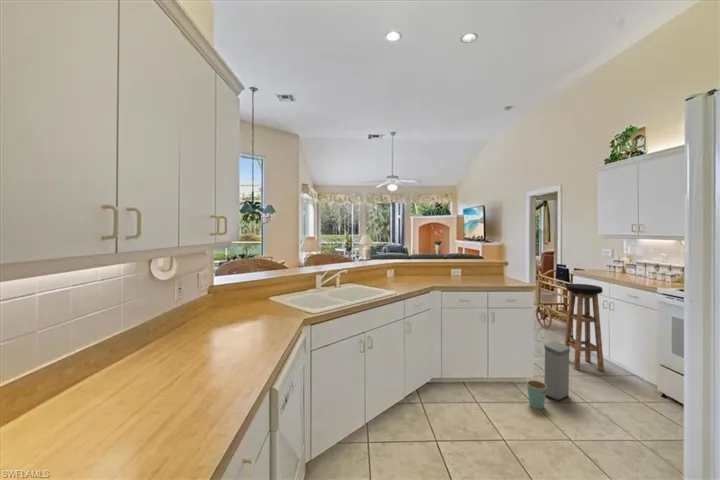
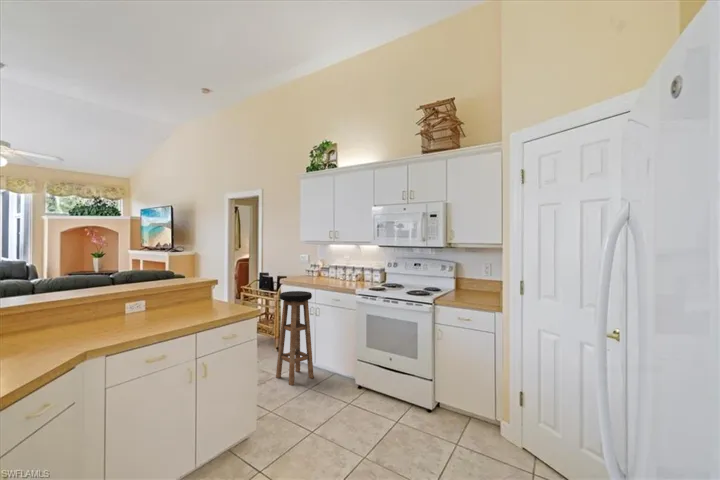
trash can: present [527,341,570,409] -> none [255,361,295,456]

